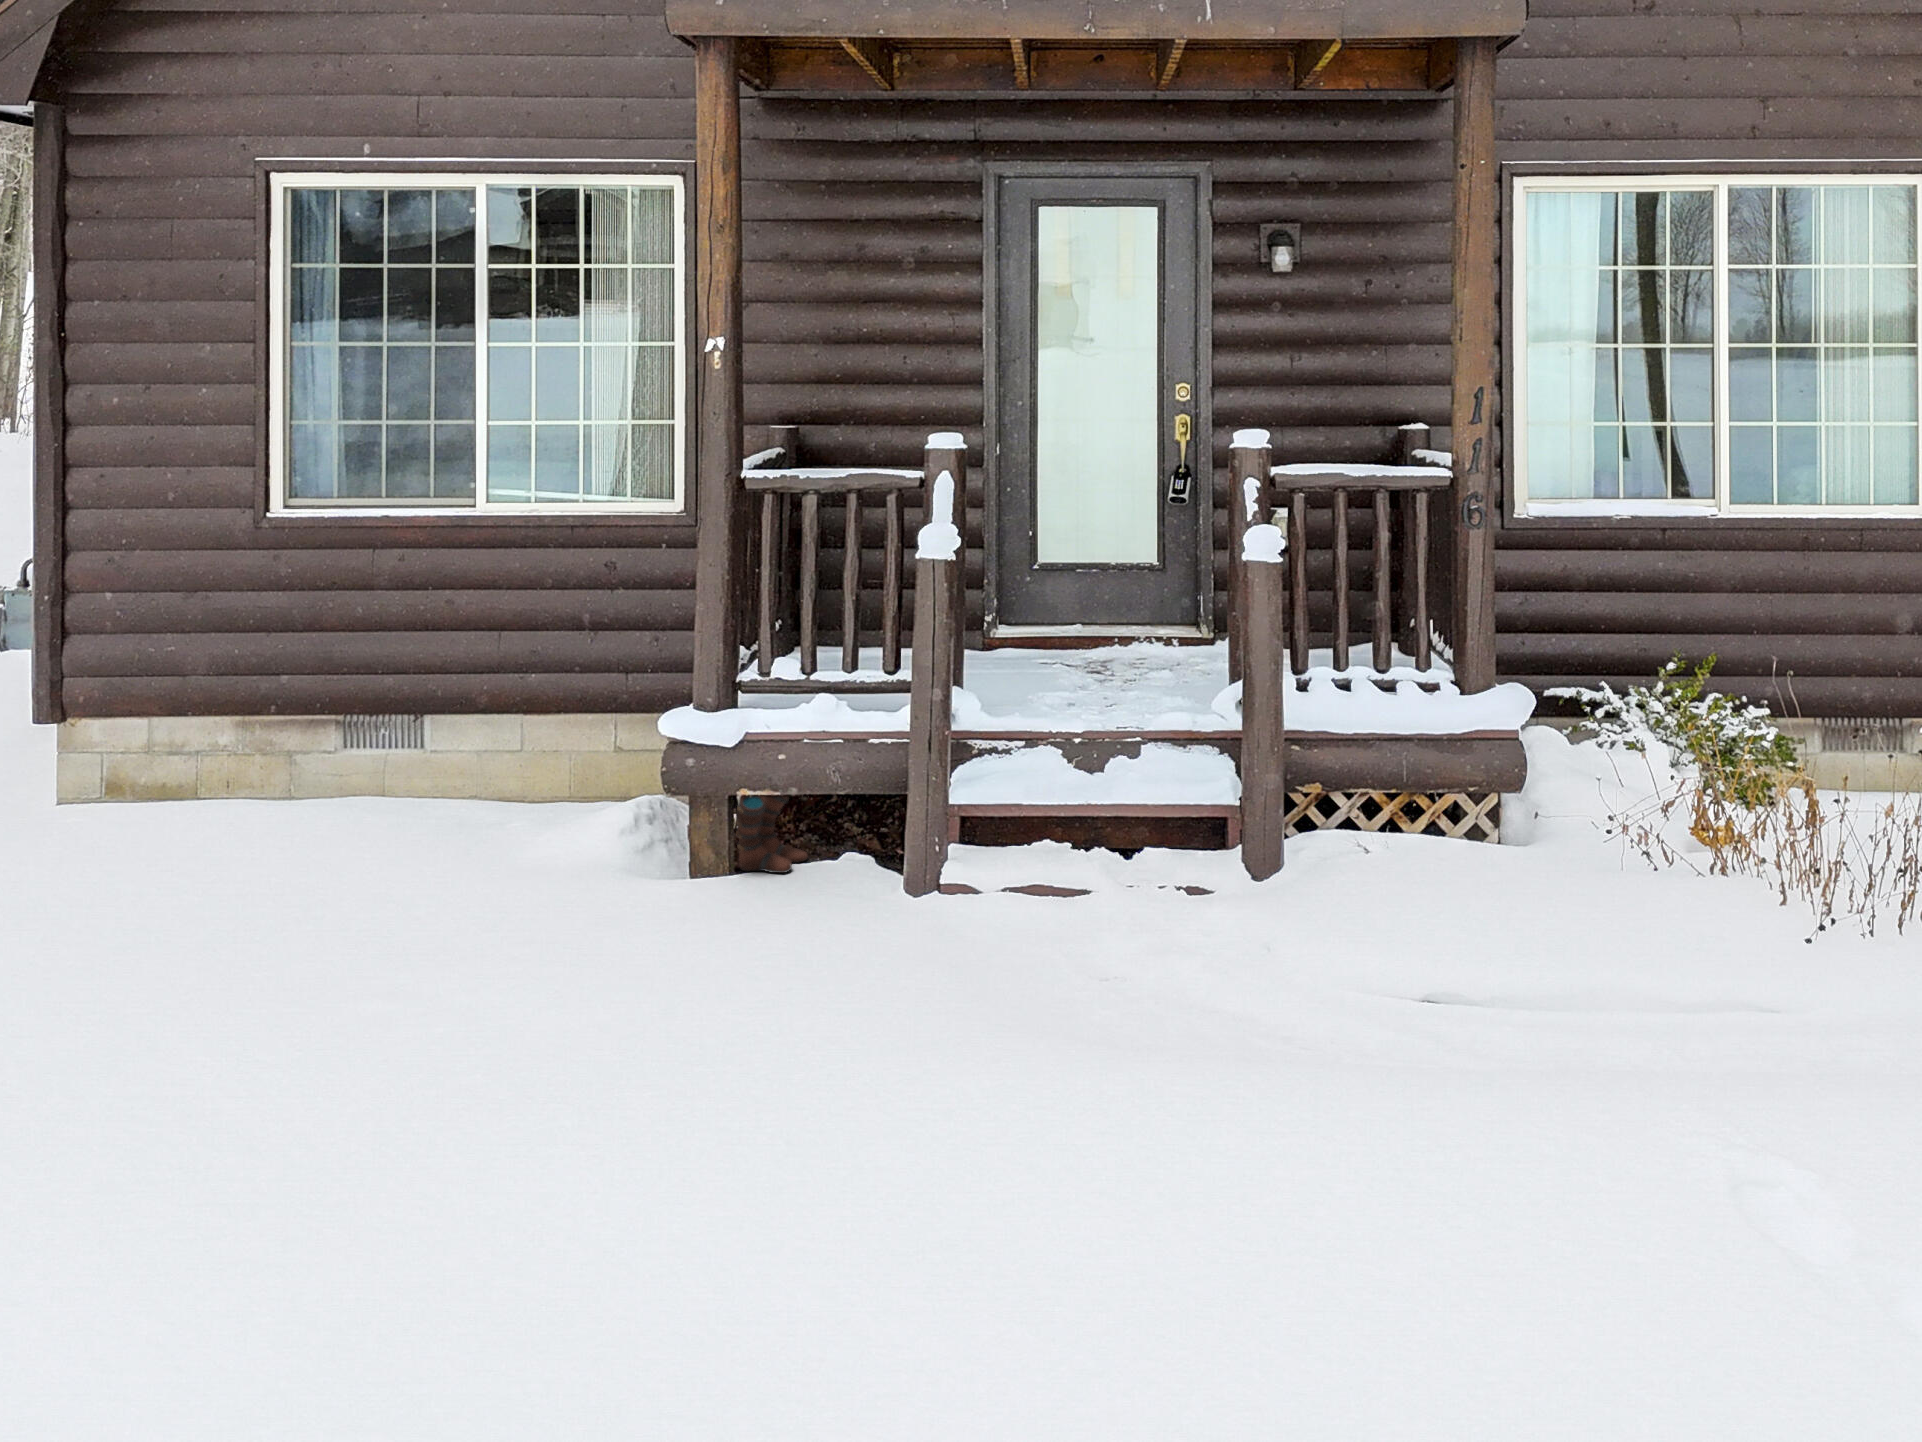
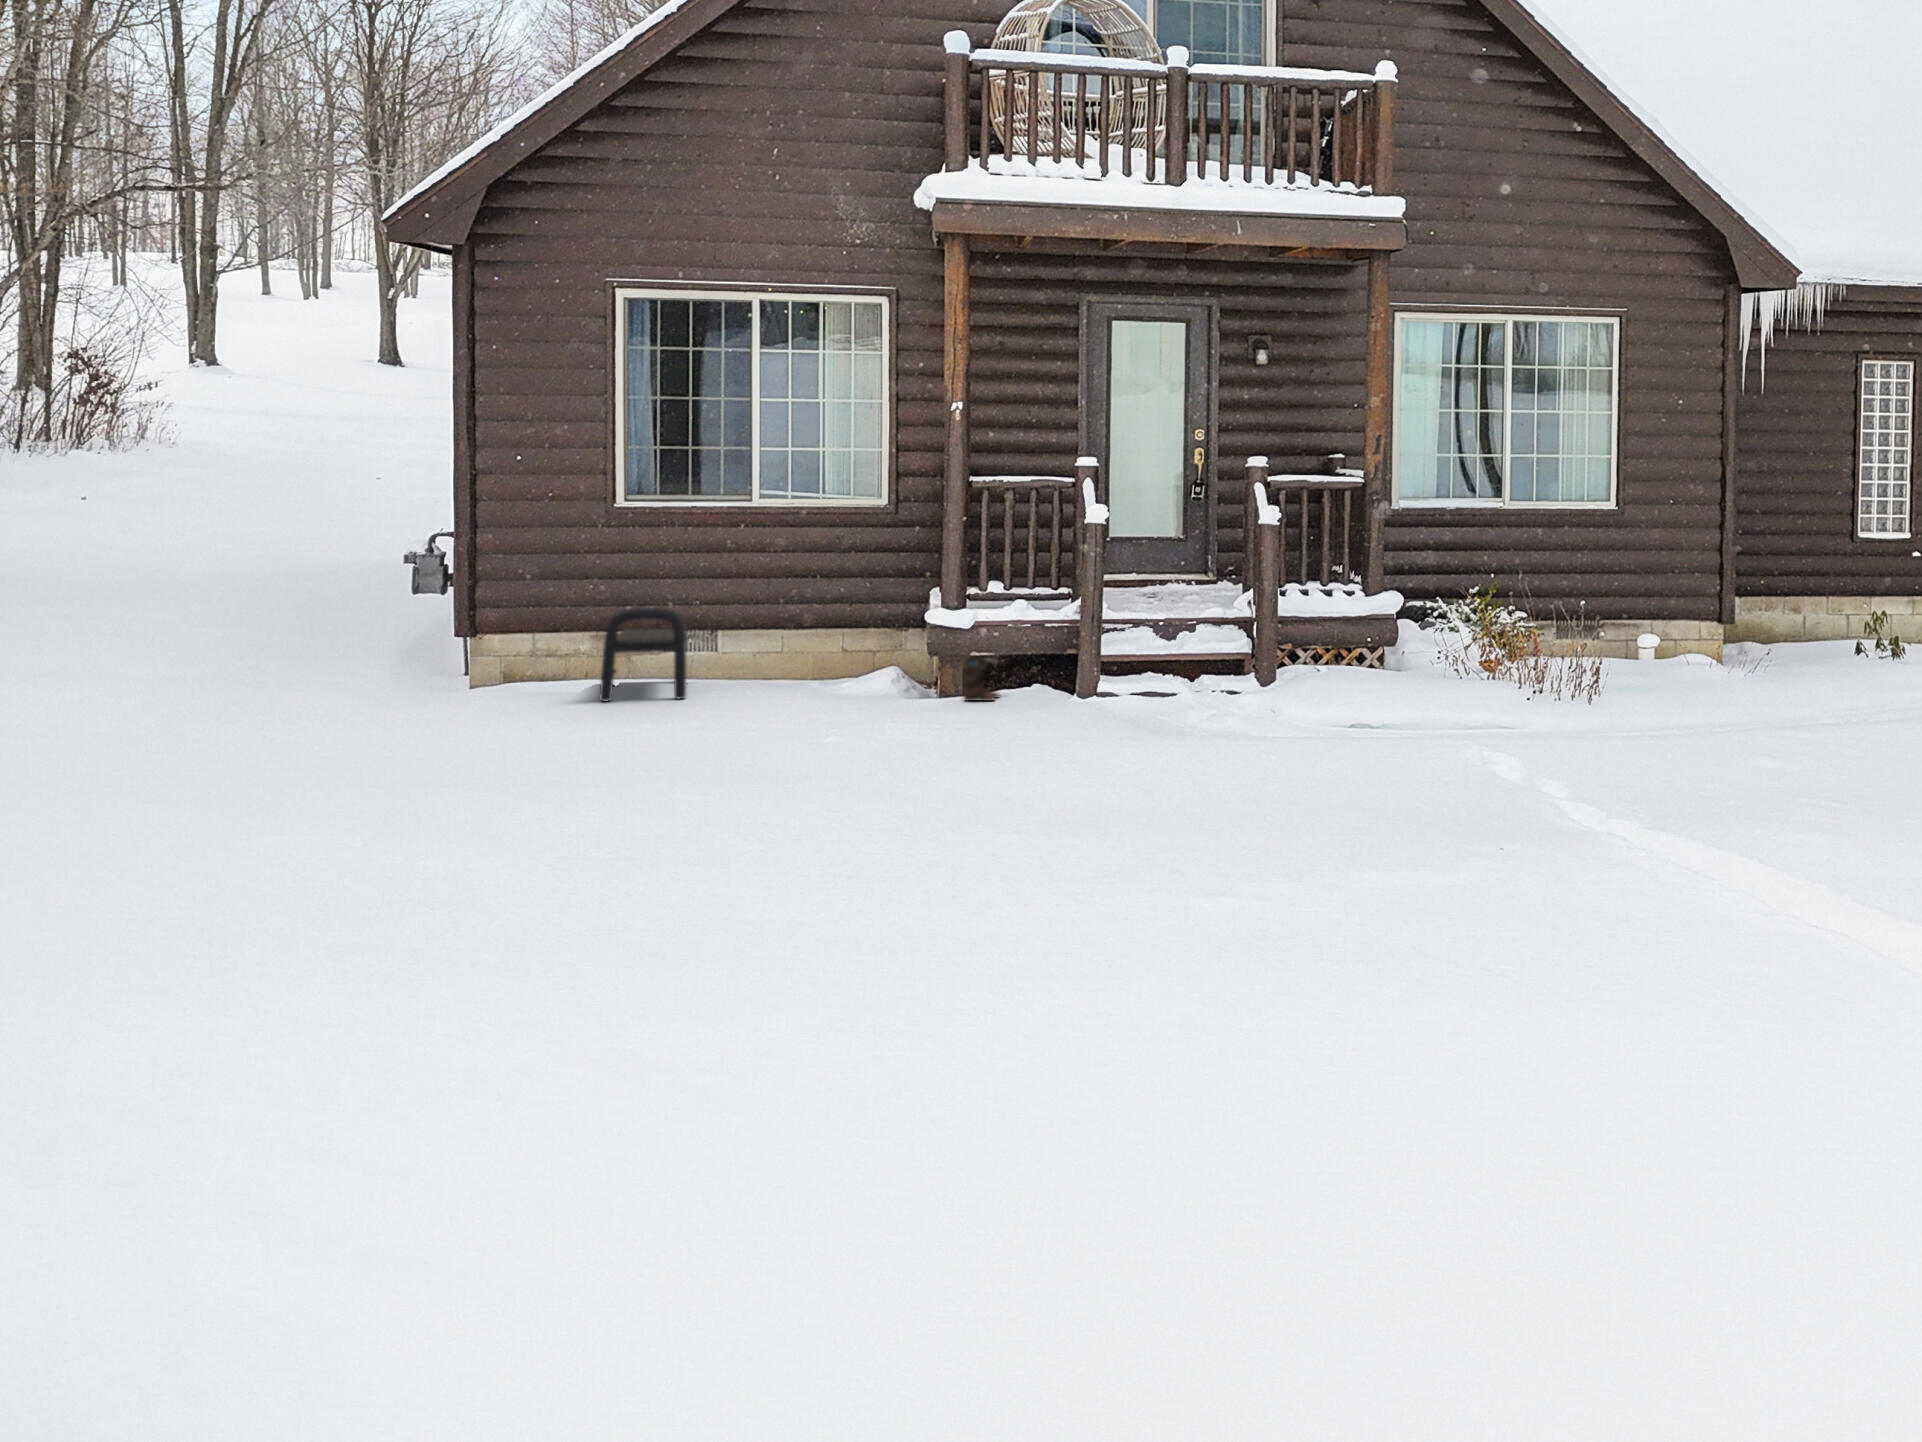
bench: none [183,651,380,838] -> present [600,608,686,701]

